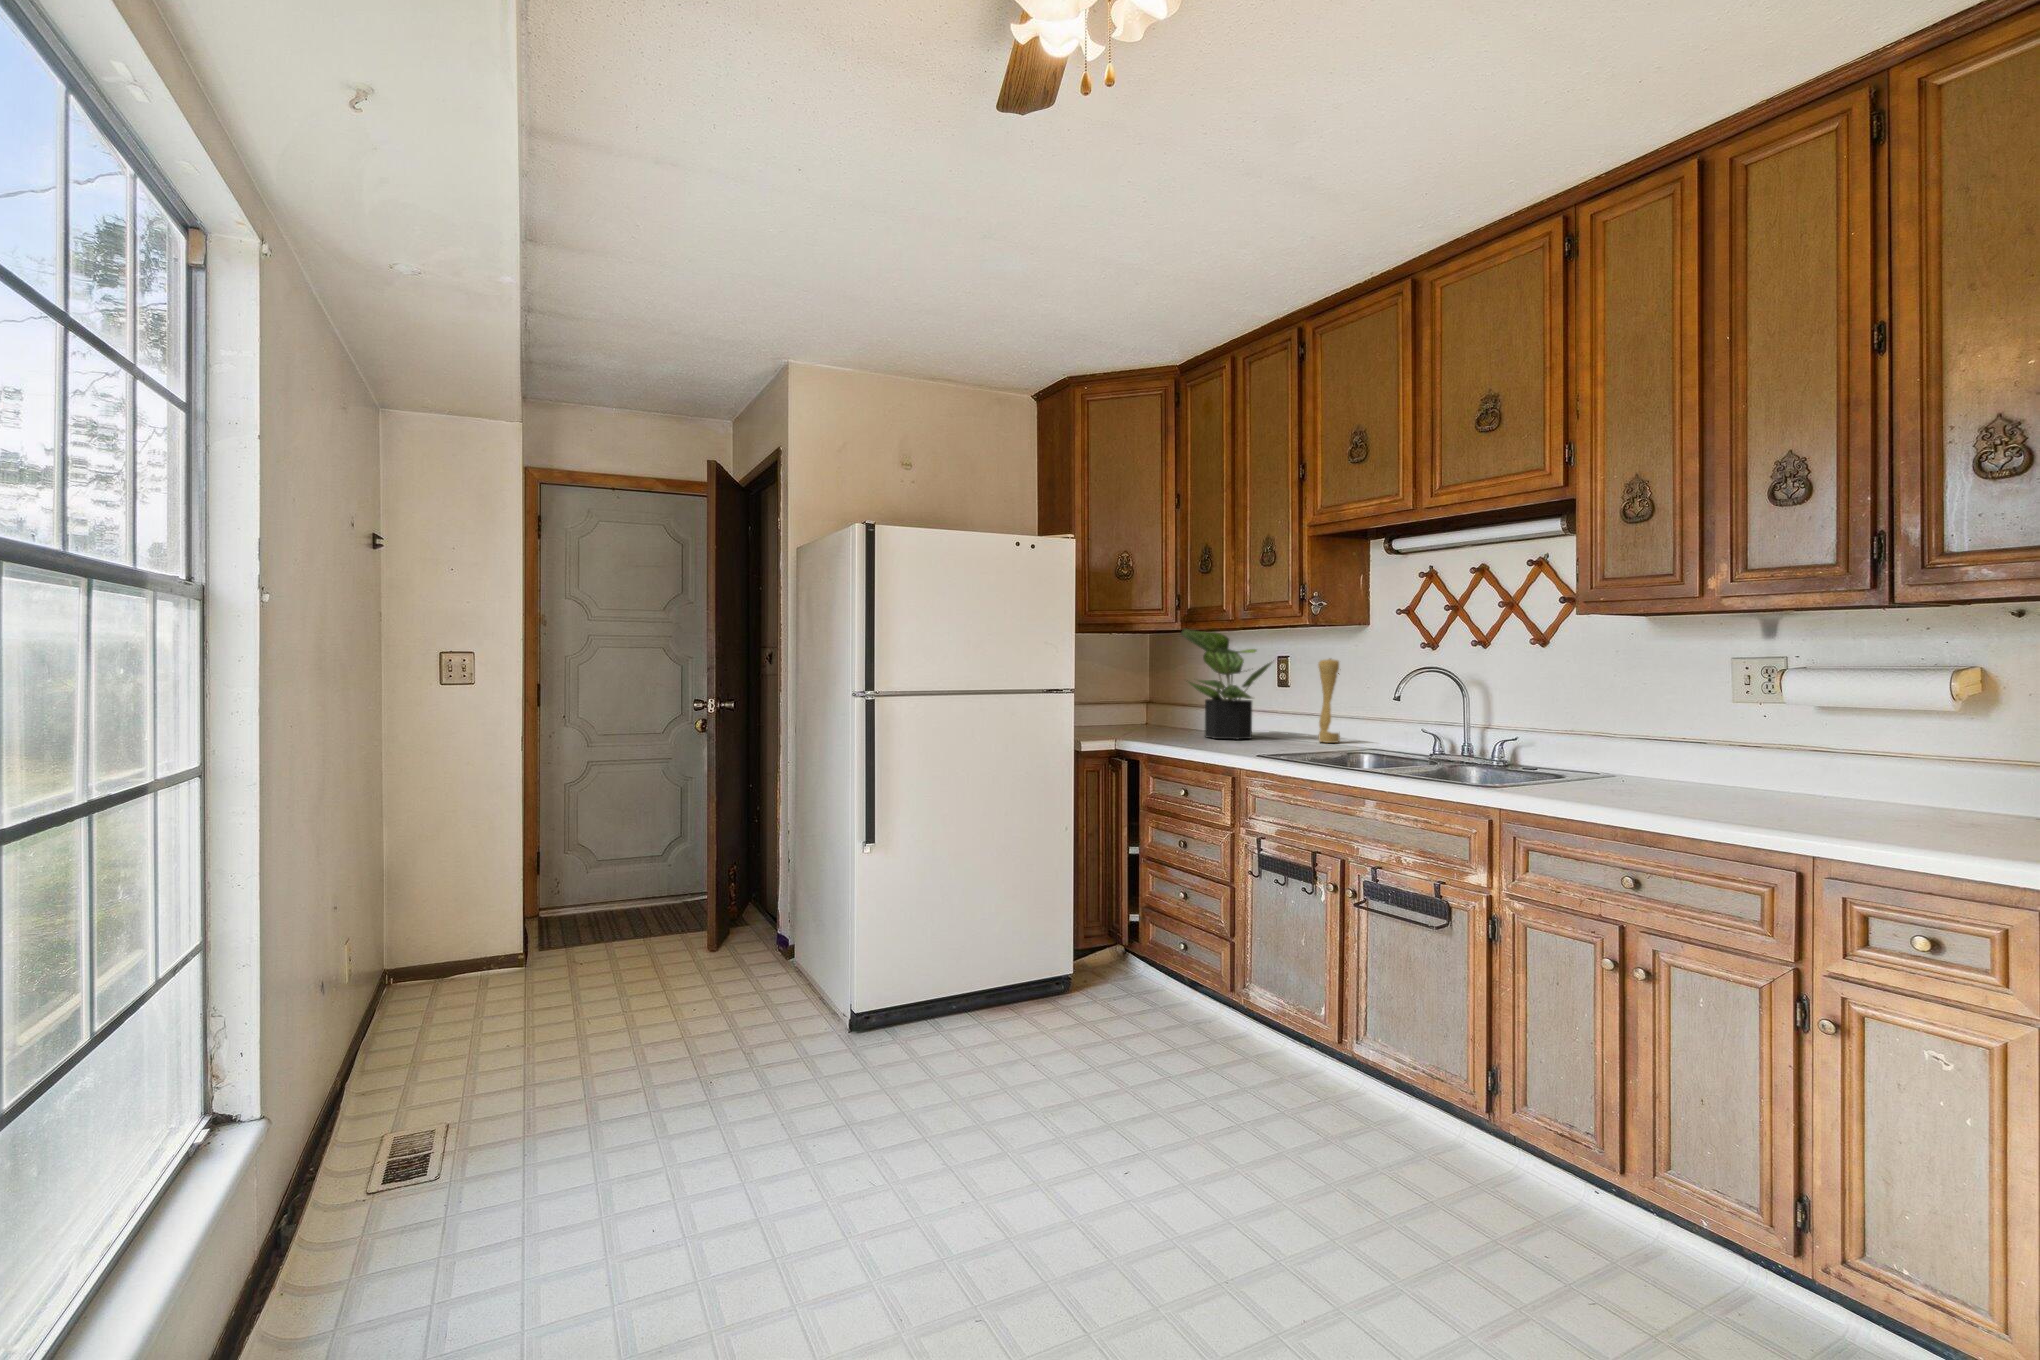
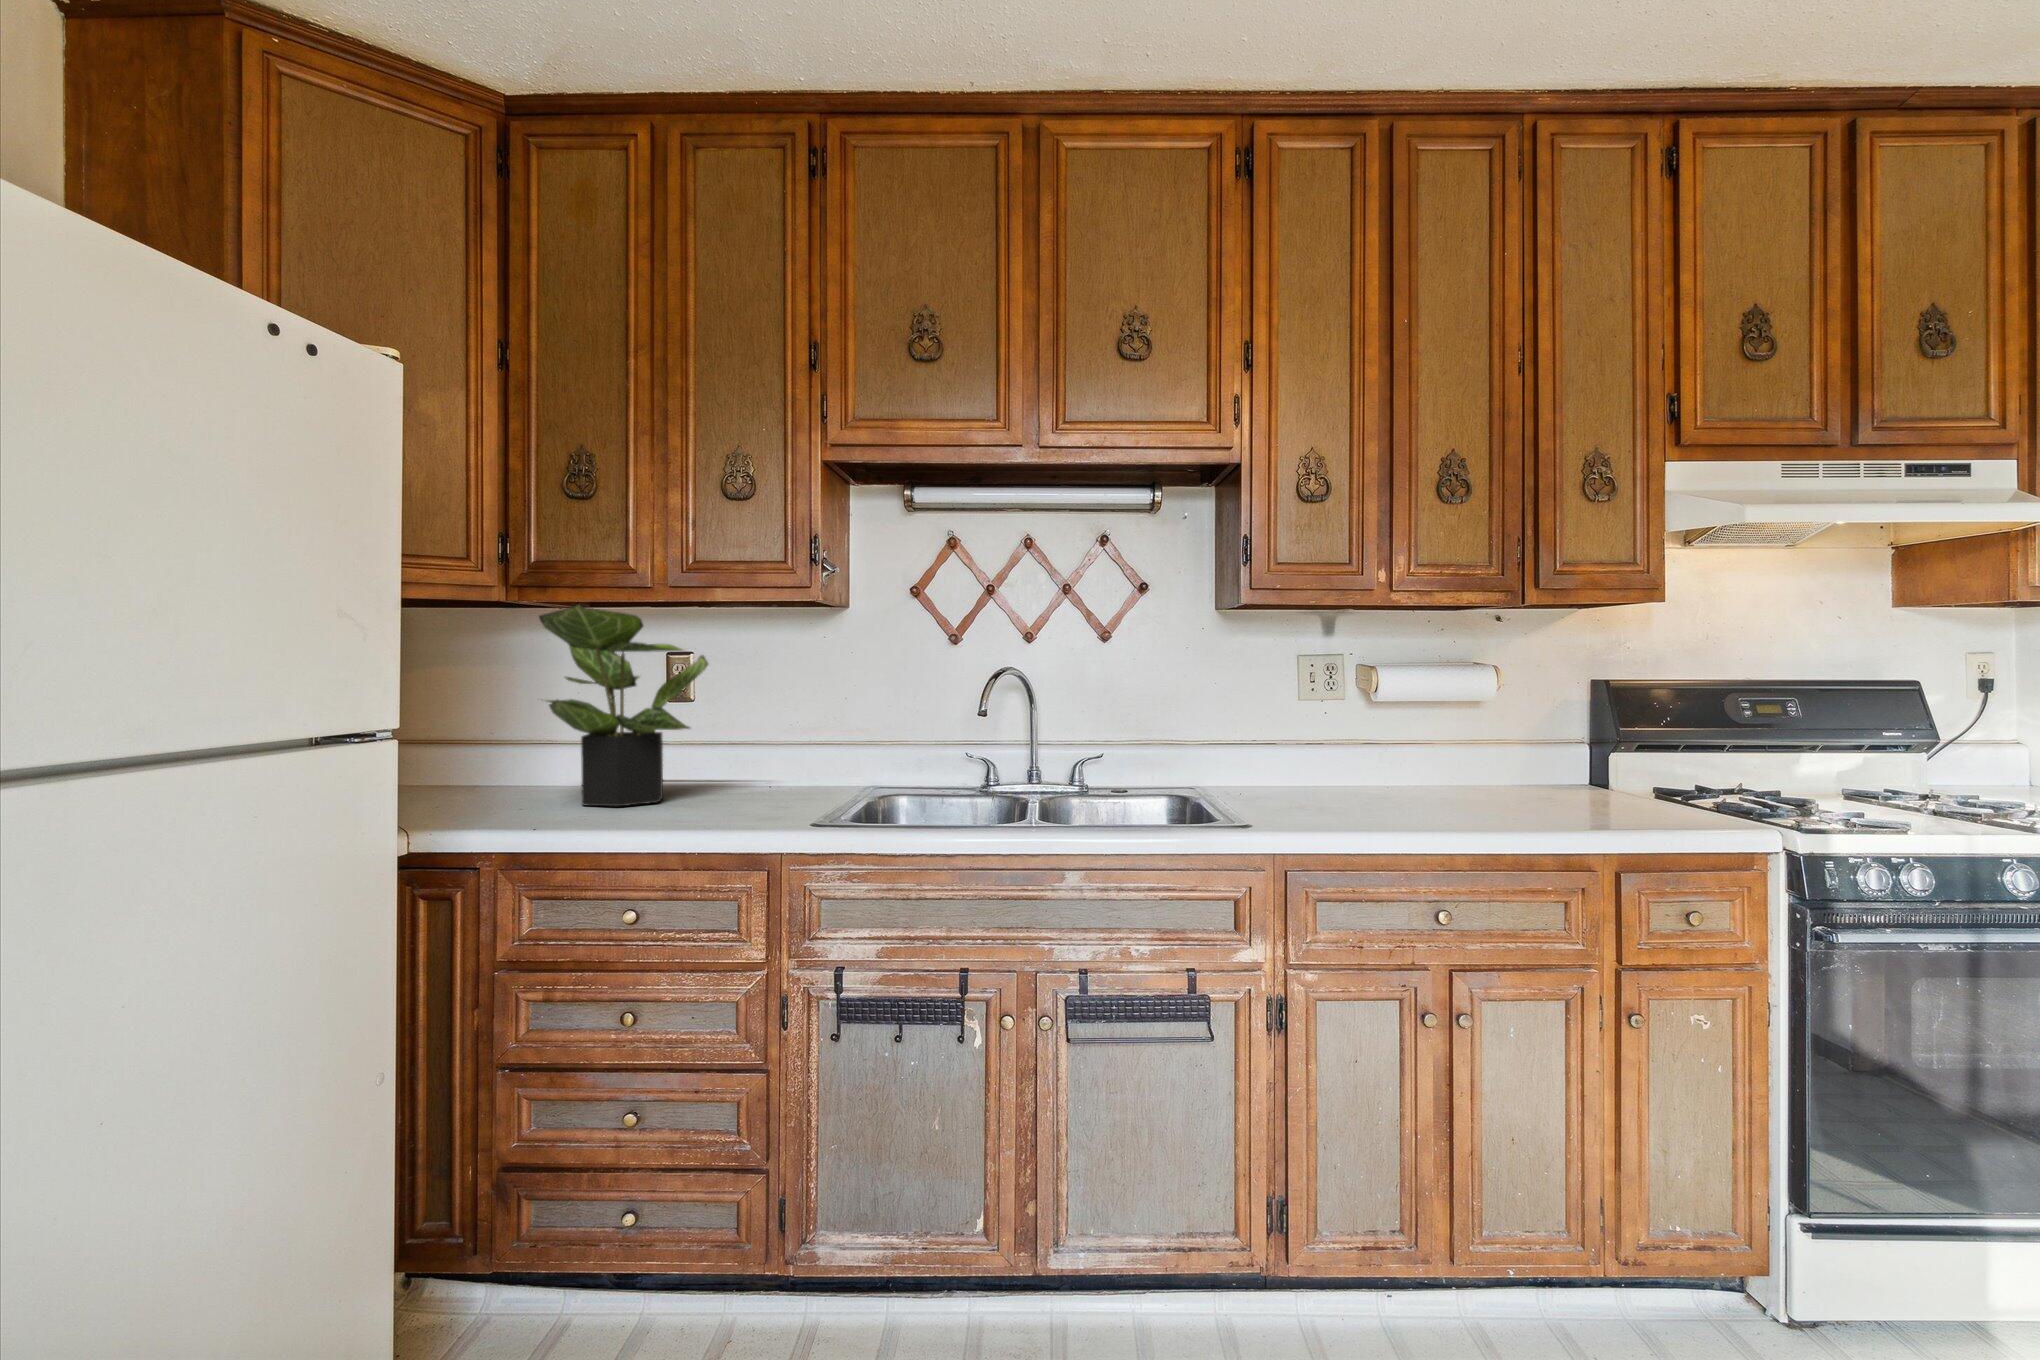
pepper mill: present [1318,659,1340,743] -> none [762,658,796,790]

